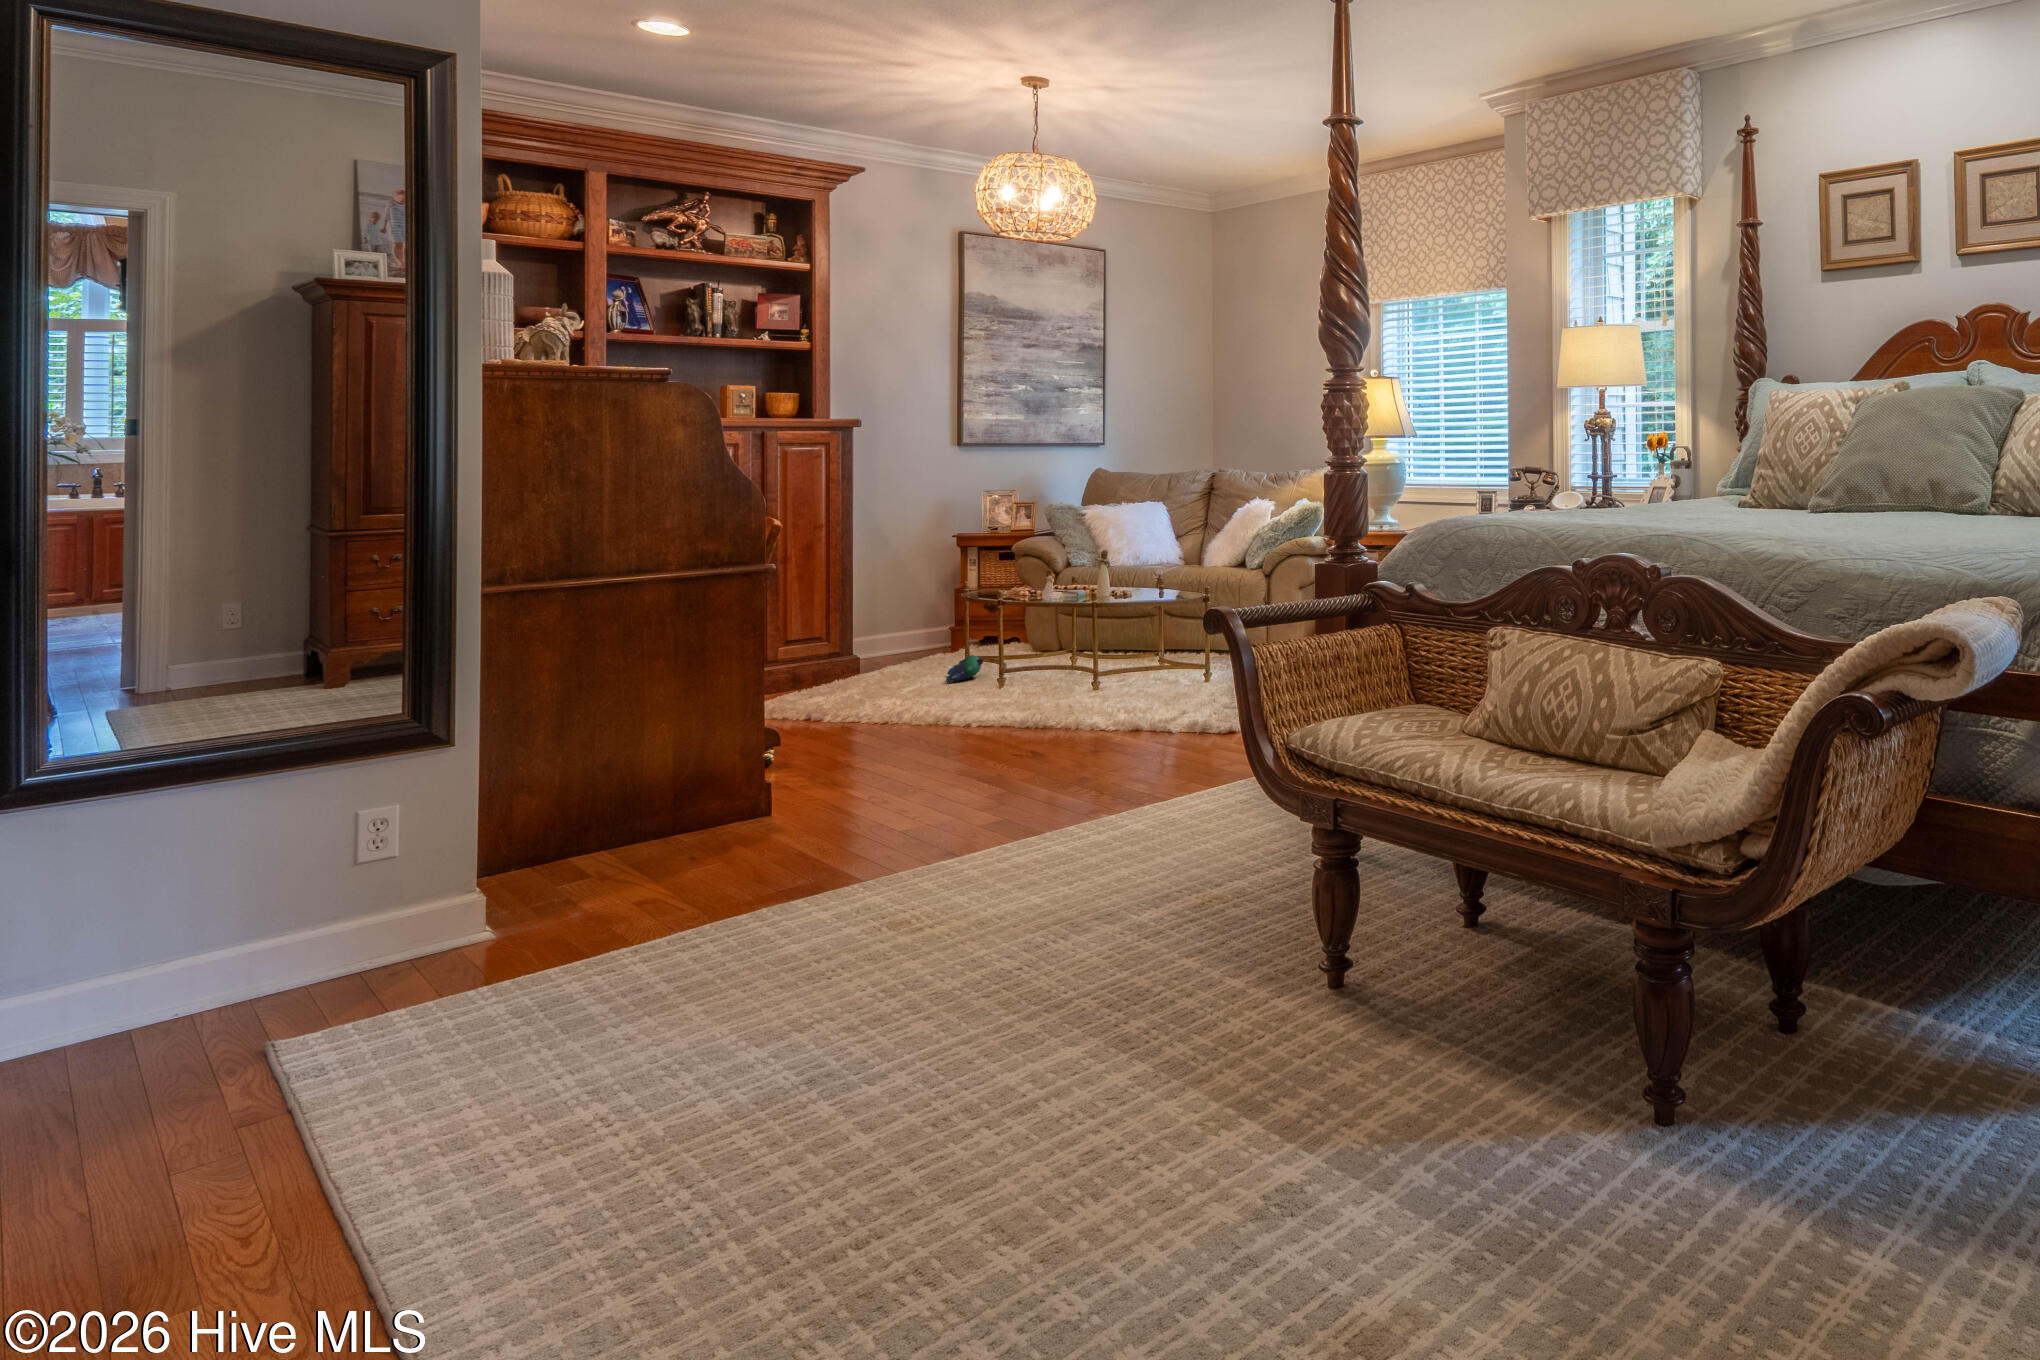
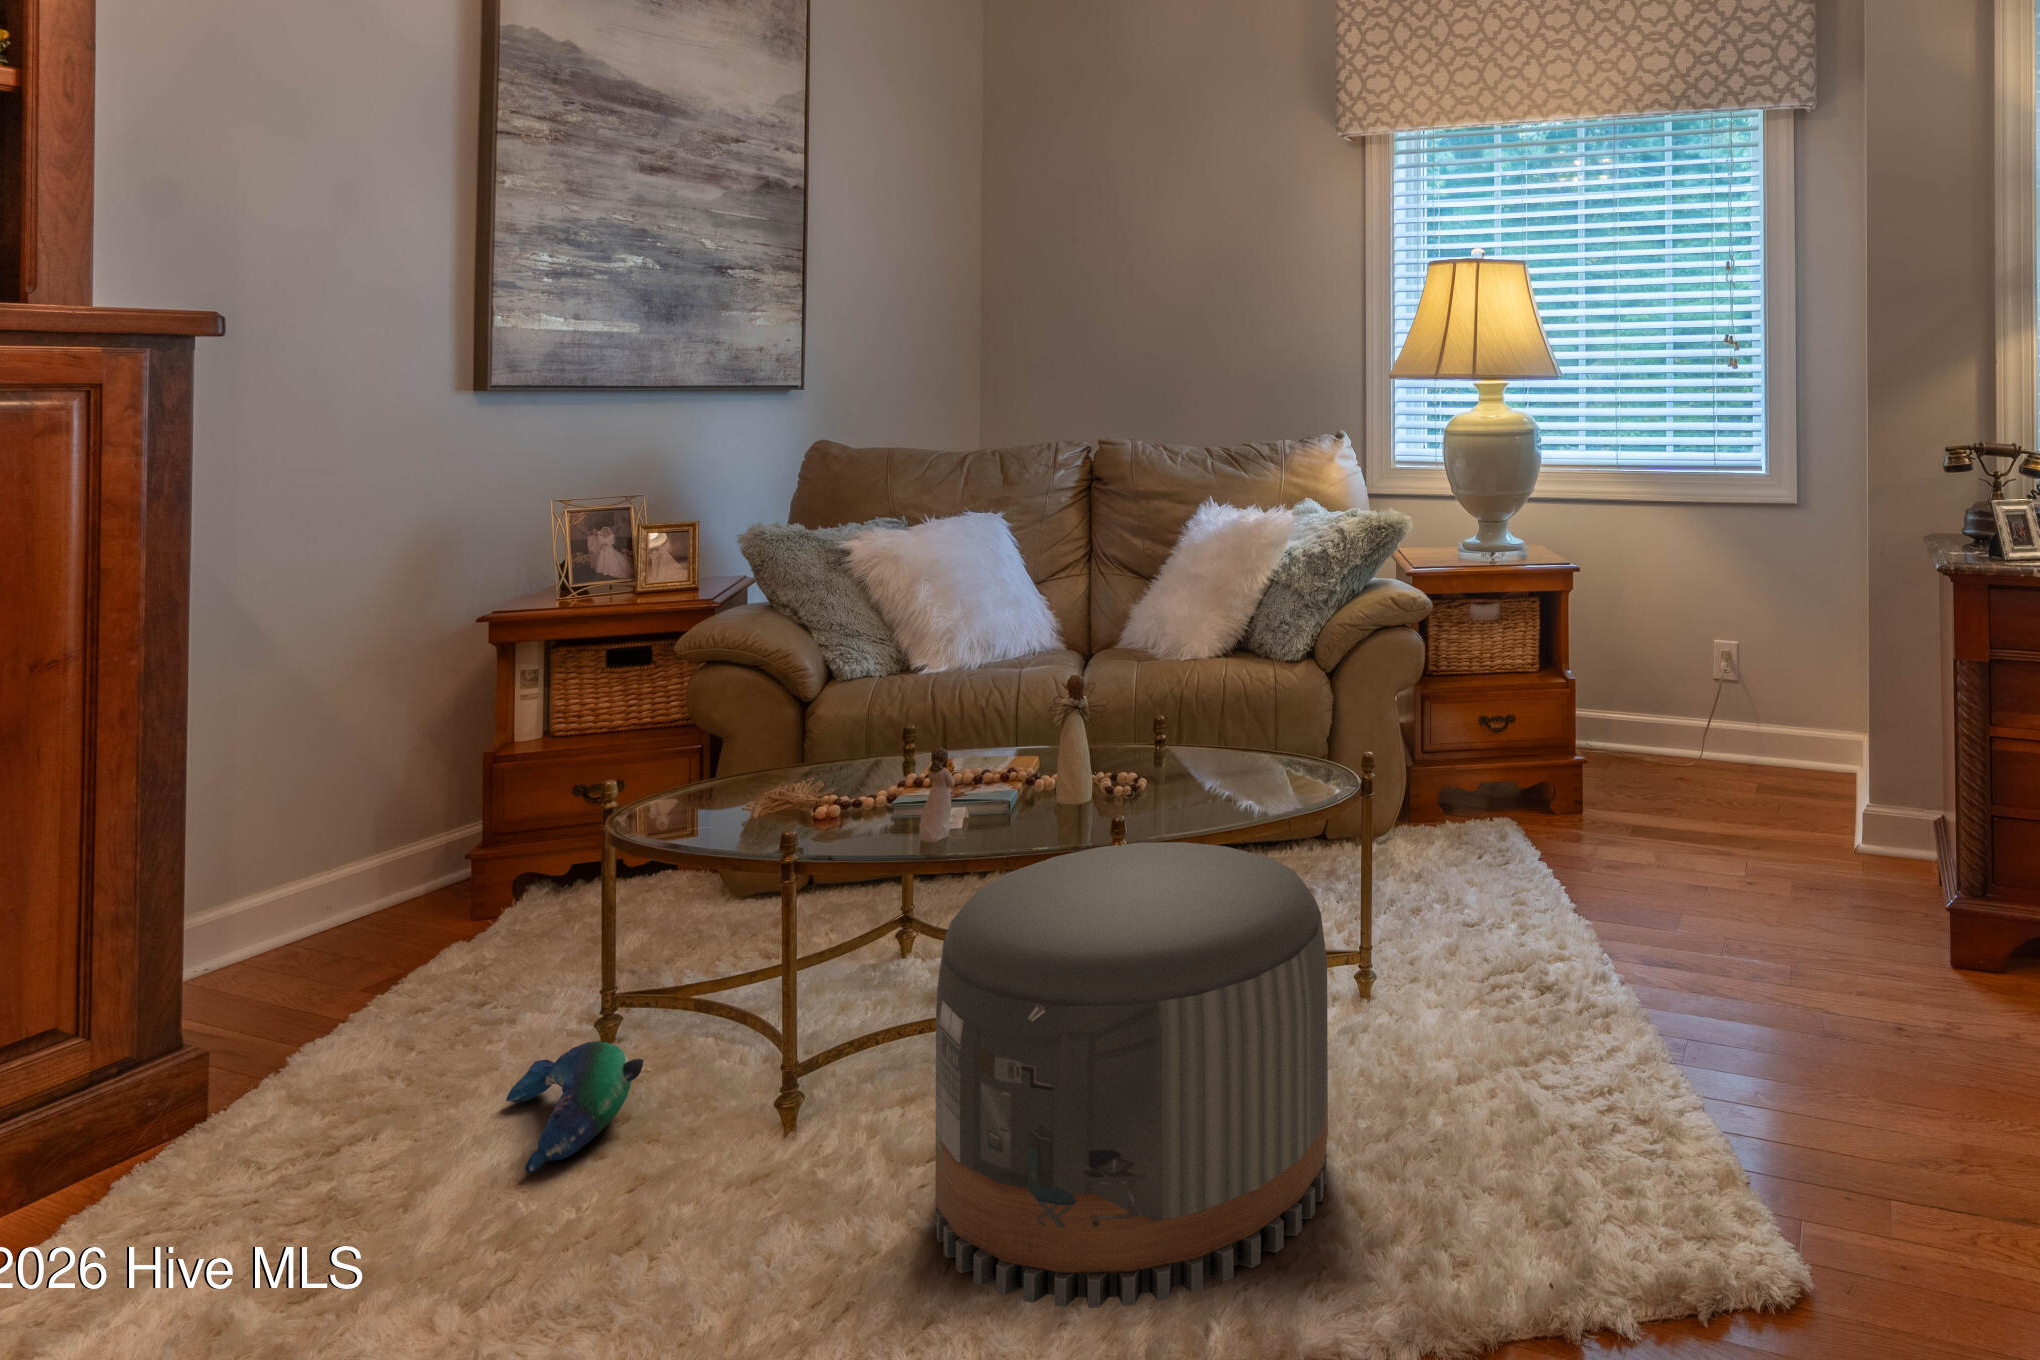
pouf: none [1043,585,1172,698] -> present [935,842,1328,1308]

